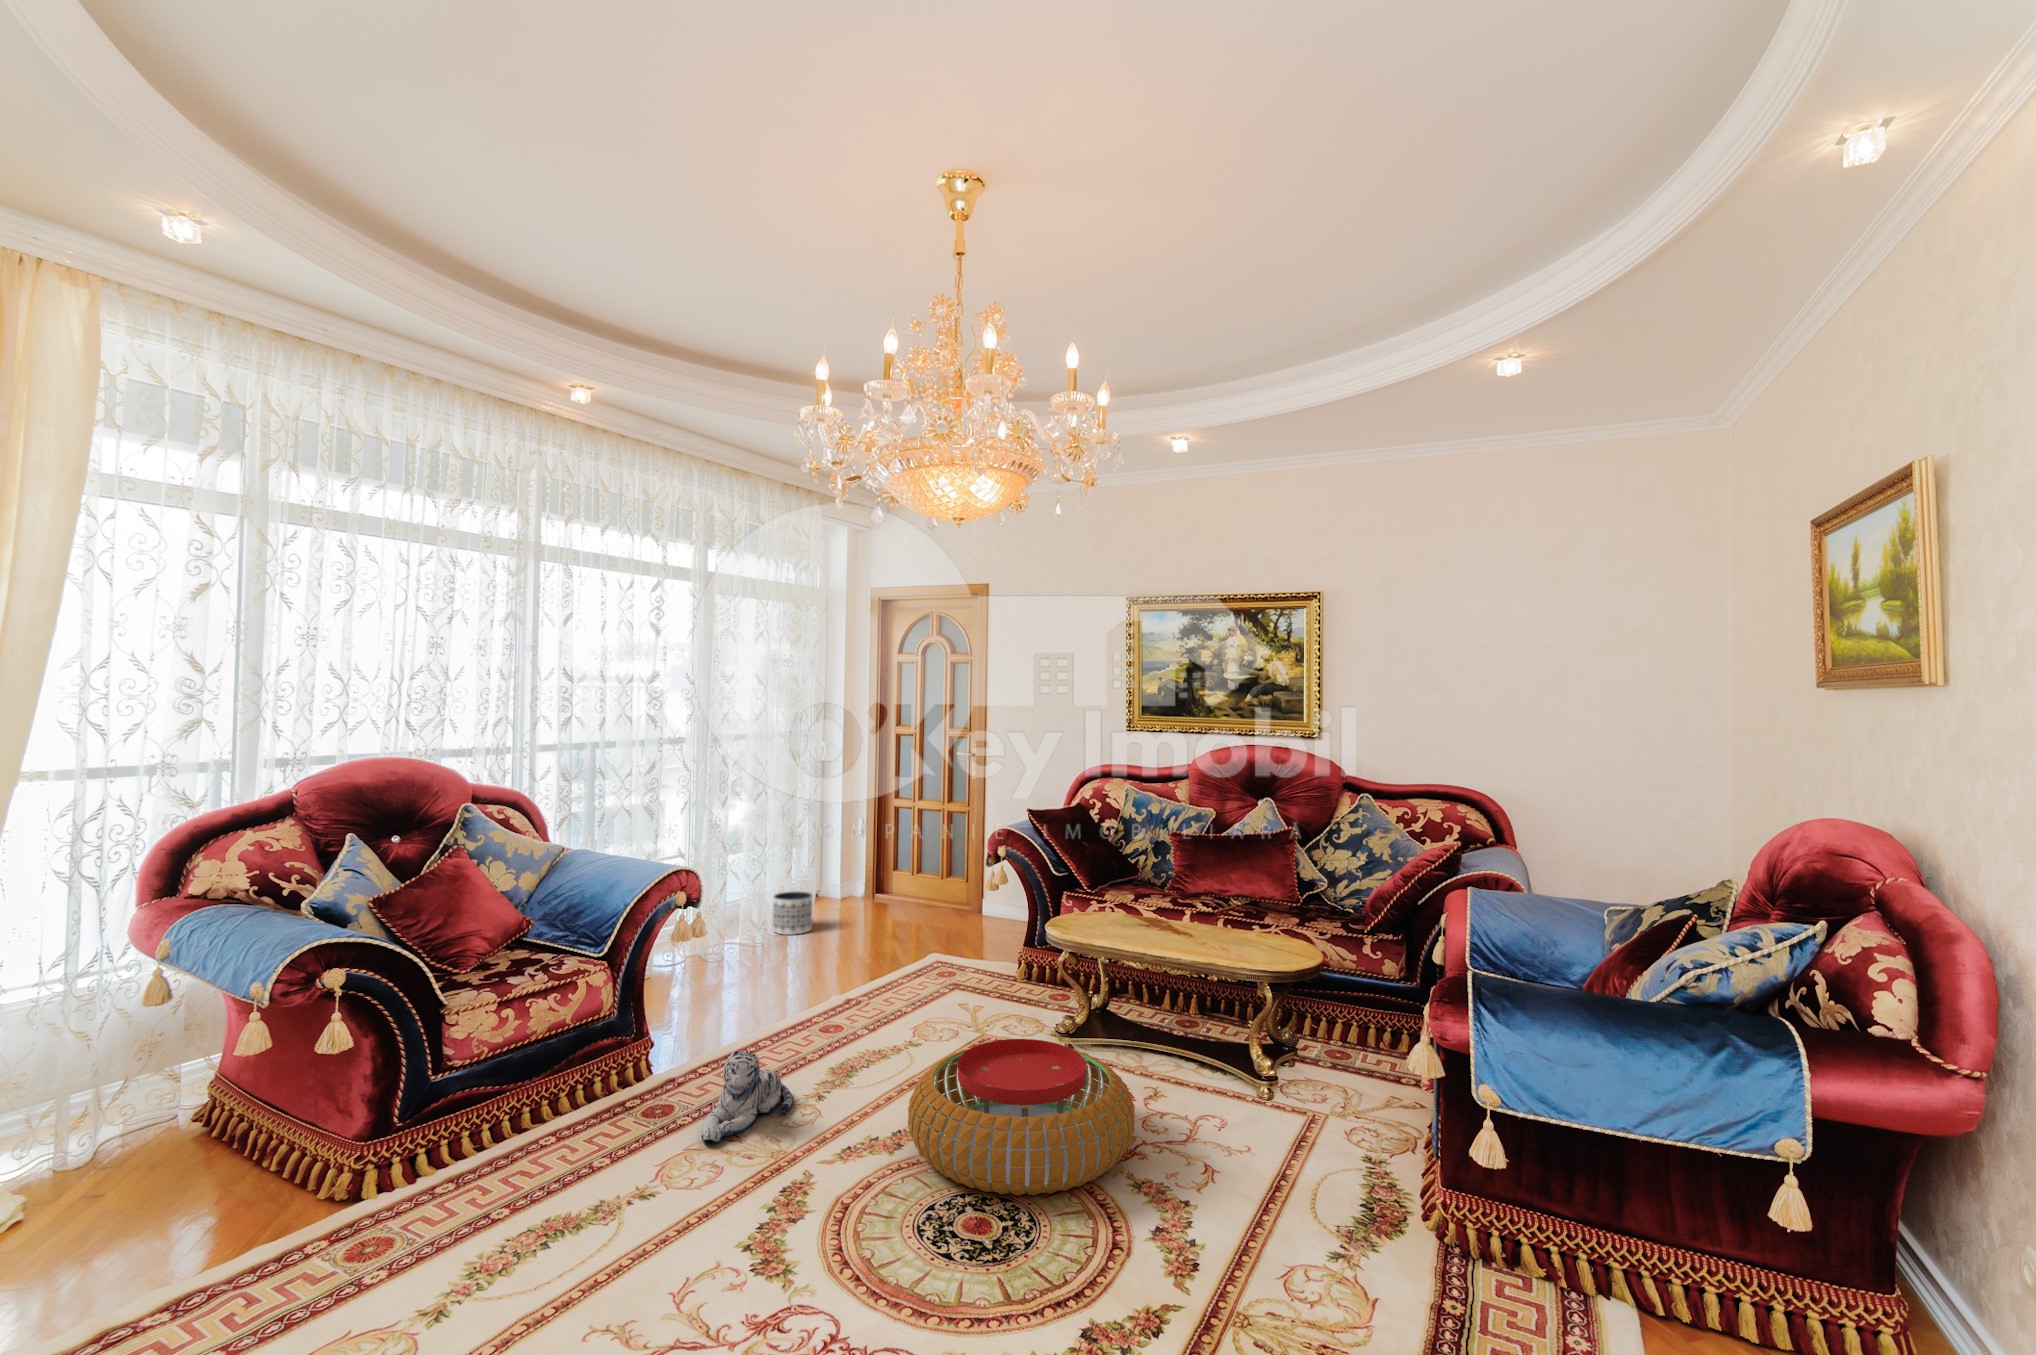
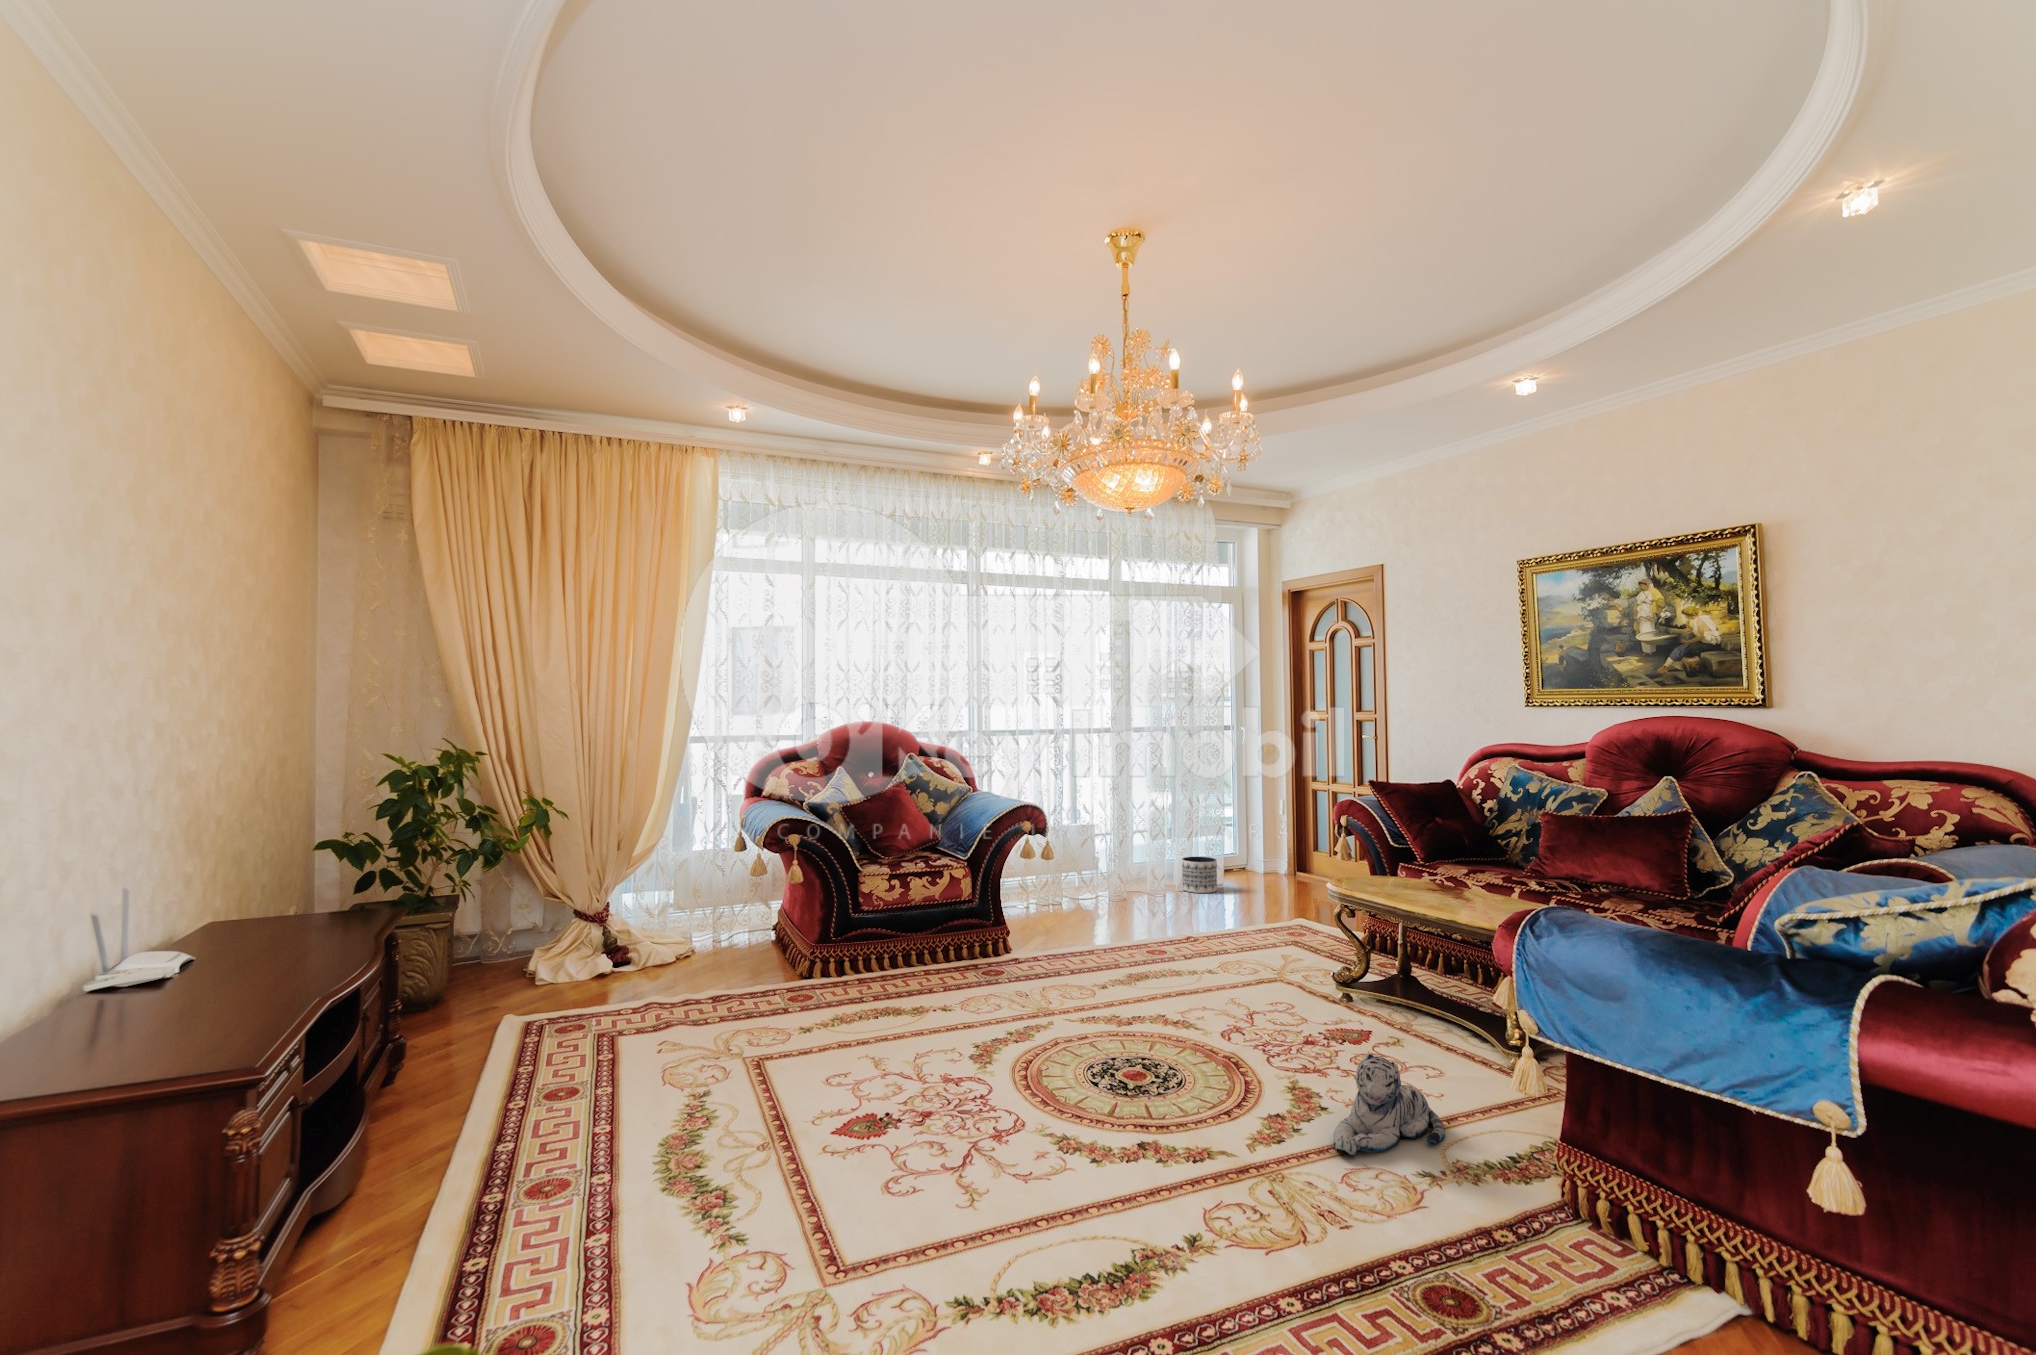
pouf: present [908,1039,1135,1196] -> none [1125,957,1329,1075]
plush toy: present [701,1051,793,1142] -> present [1333,1054,1445,1156]

